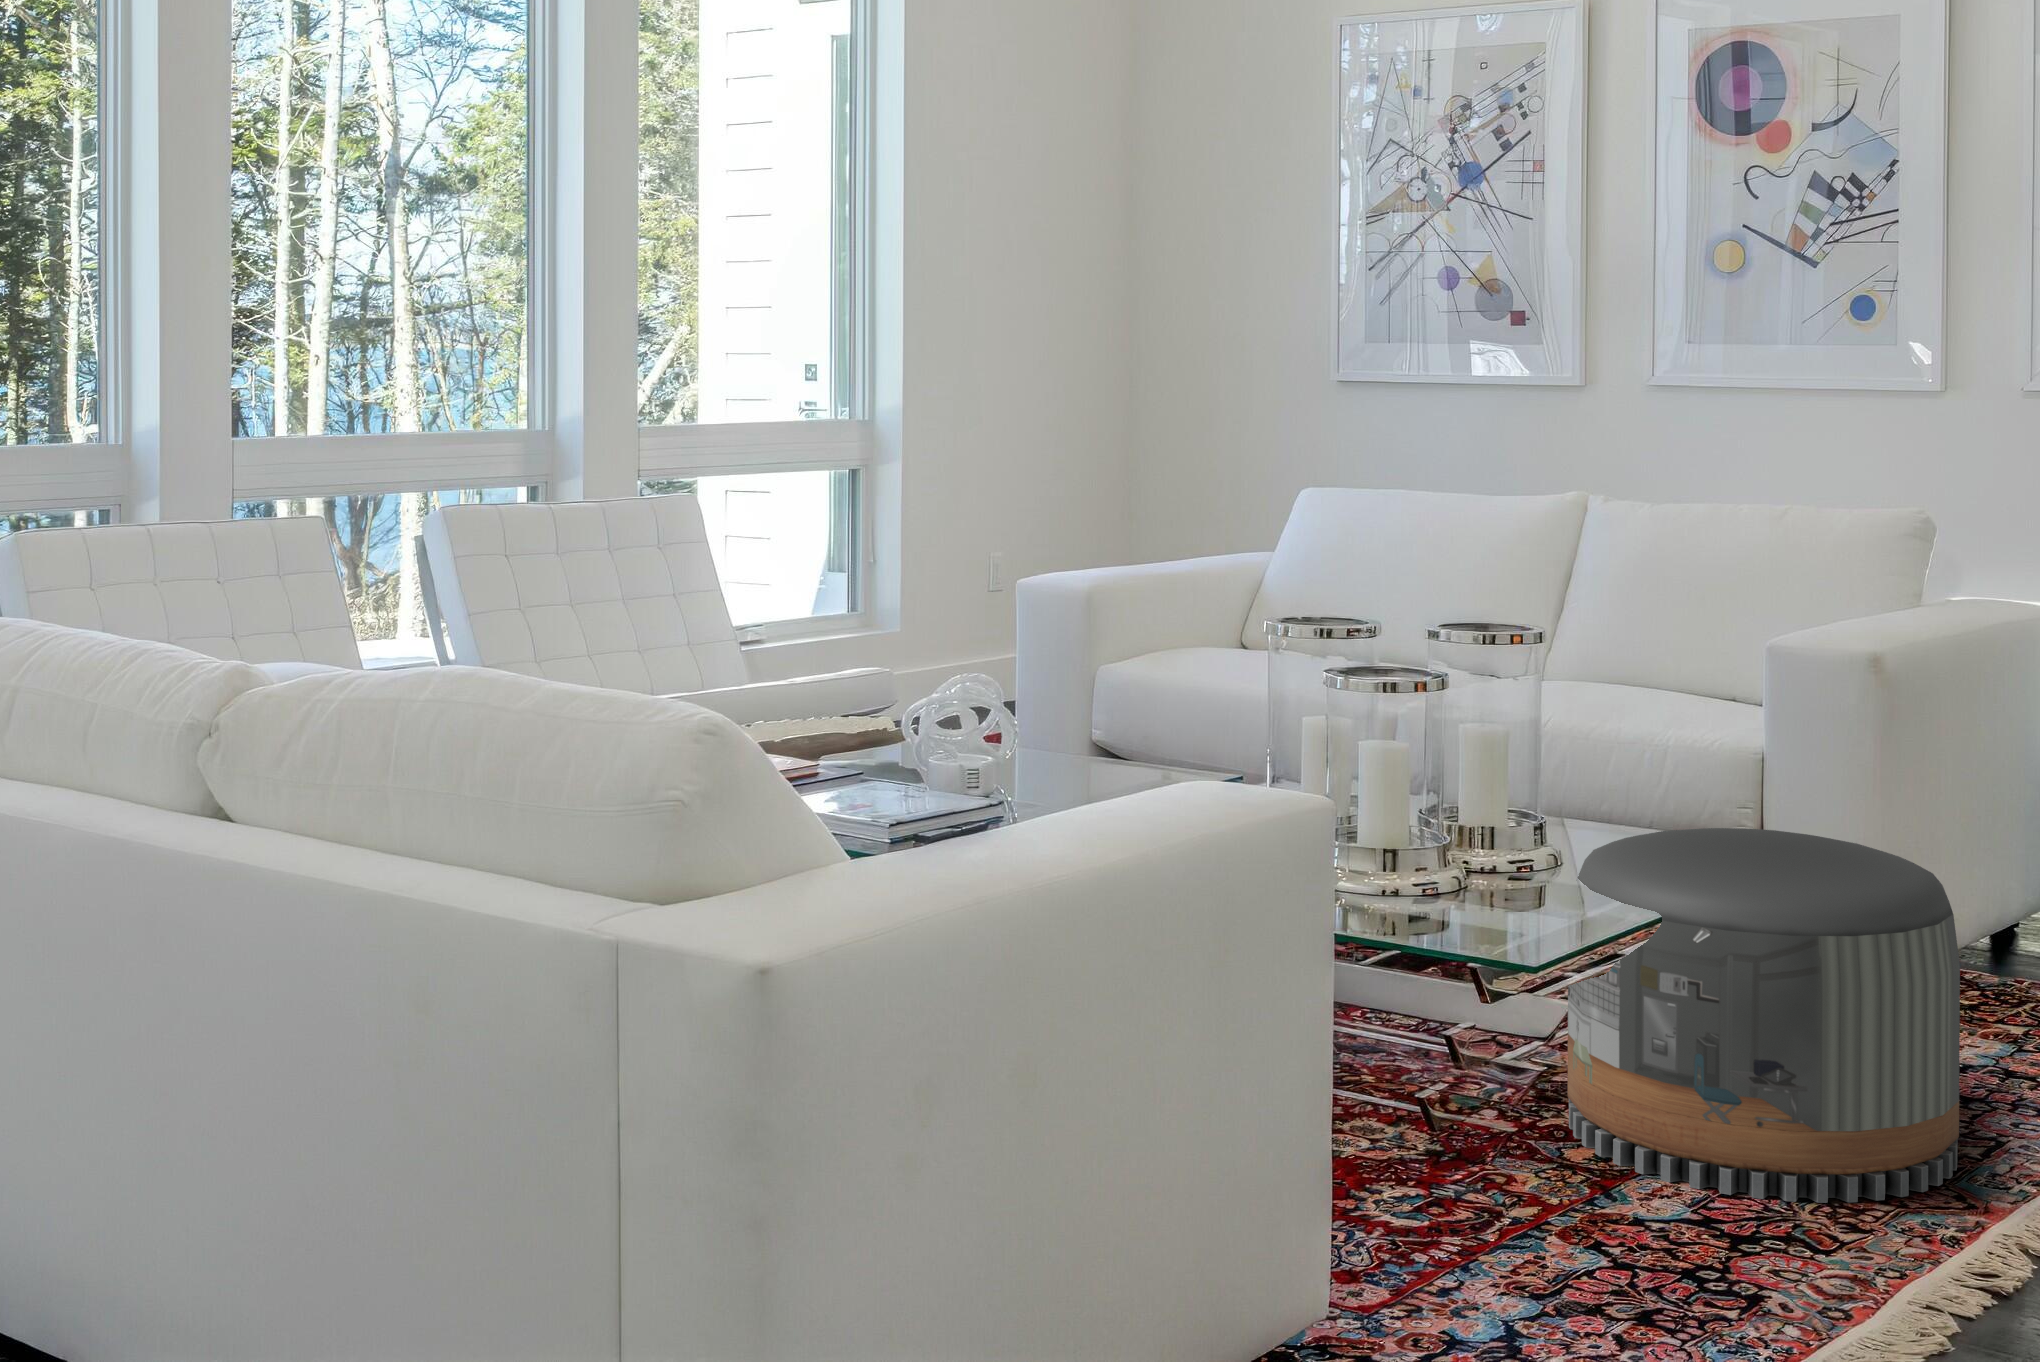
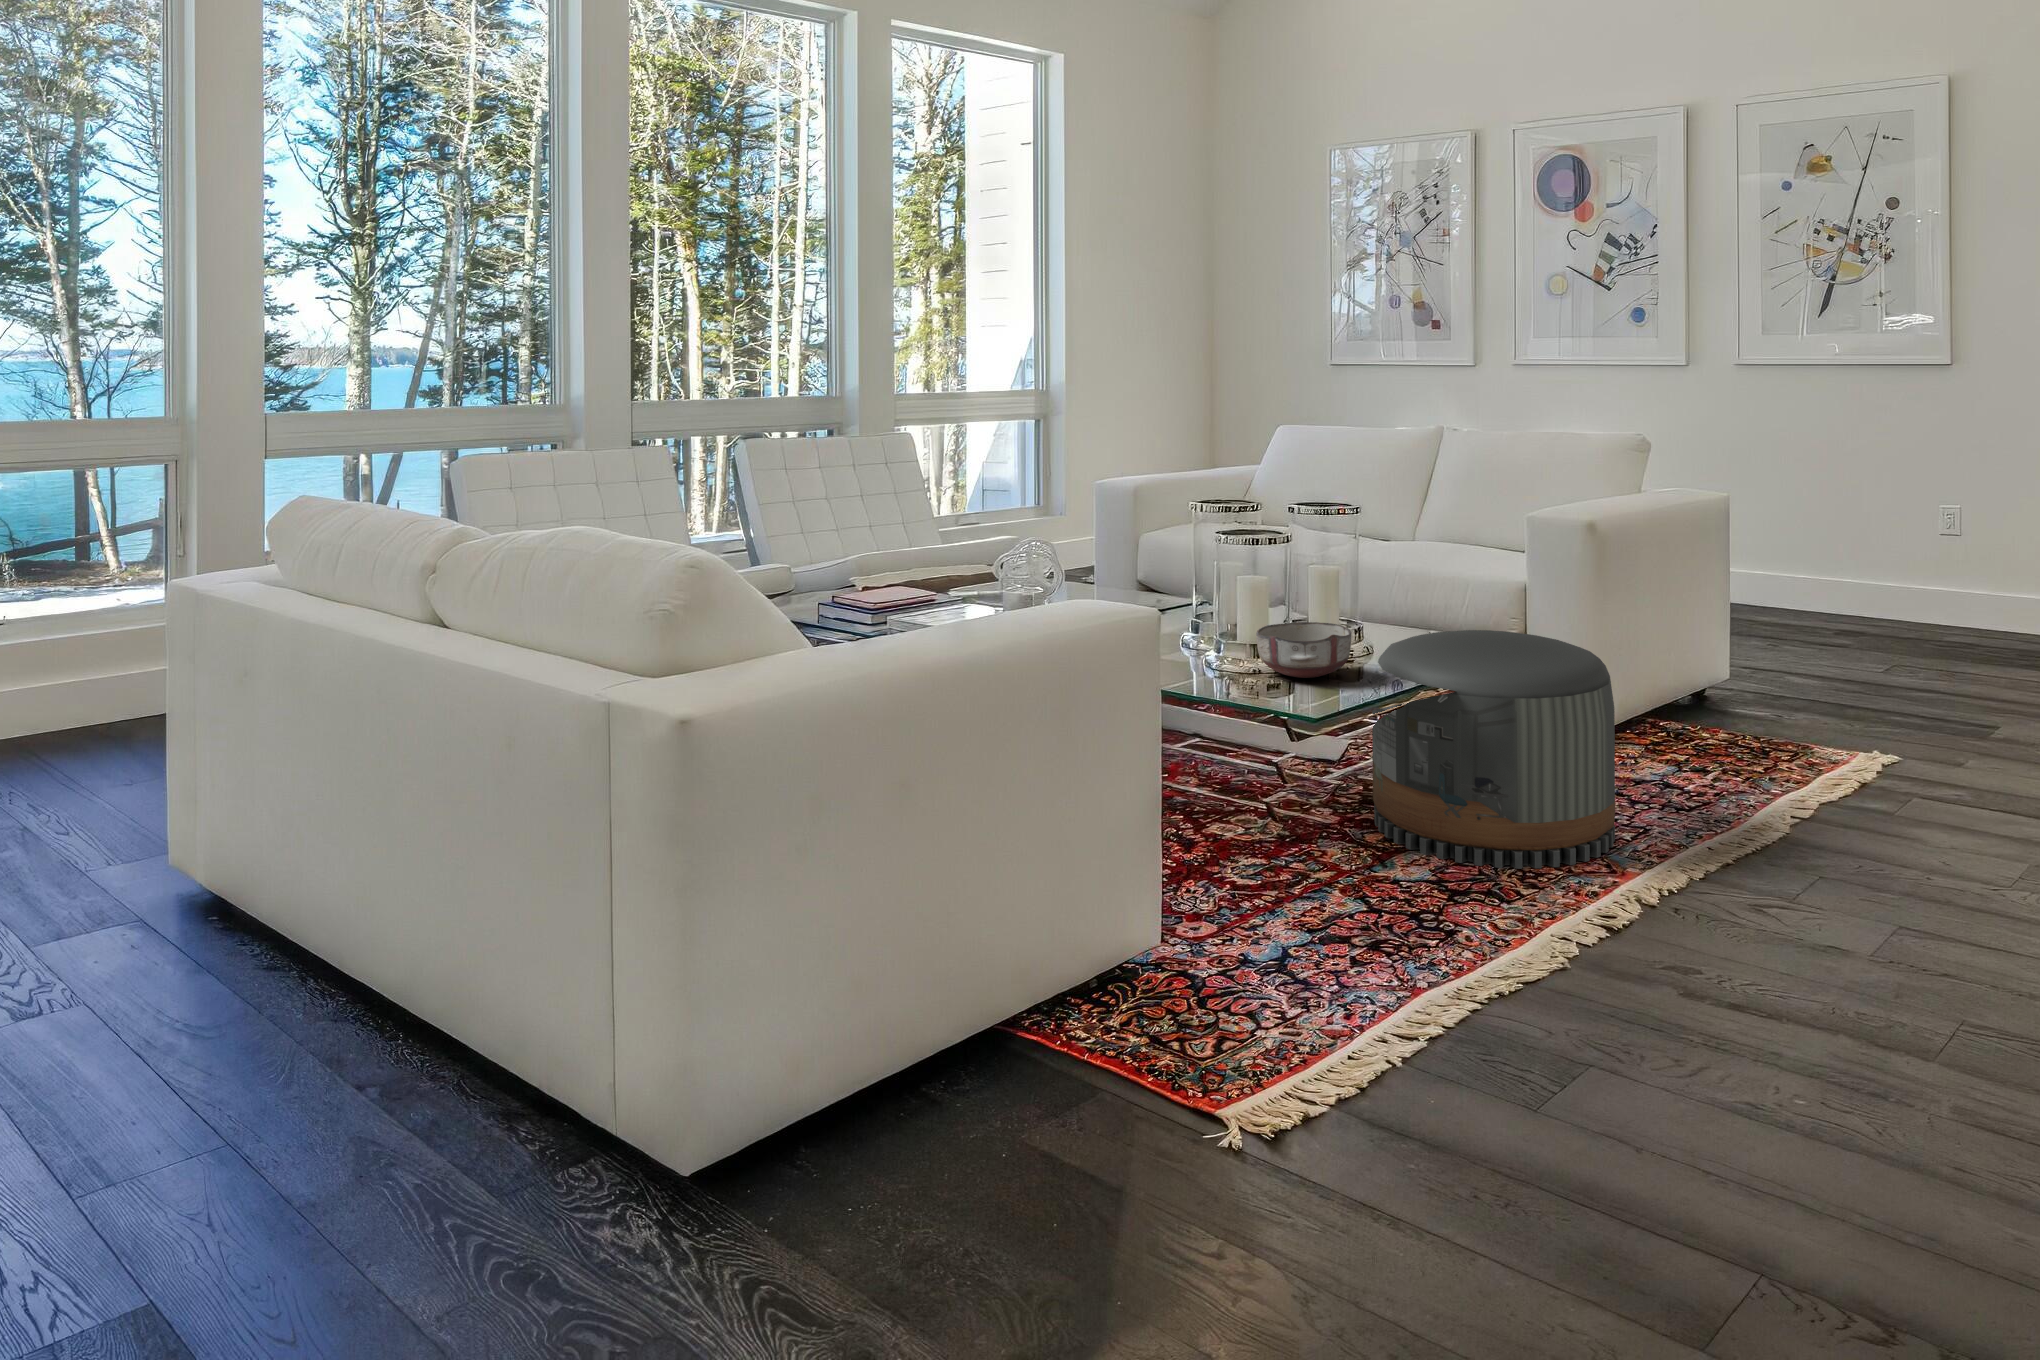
ceramic bowl: none [1401,815,1554,904] -> present [1256,622,1351,678]

